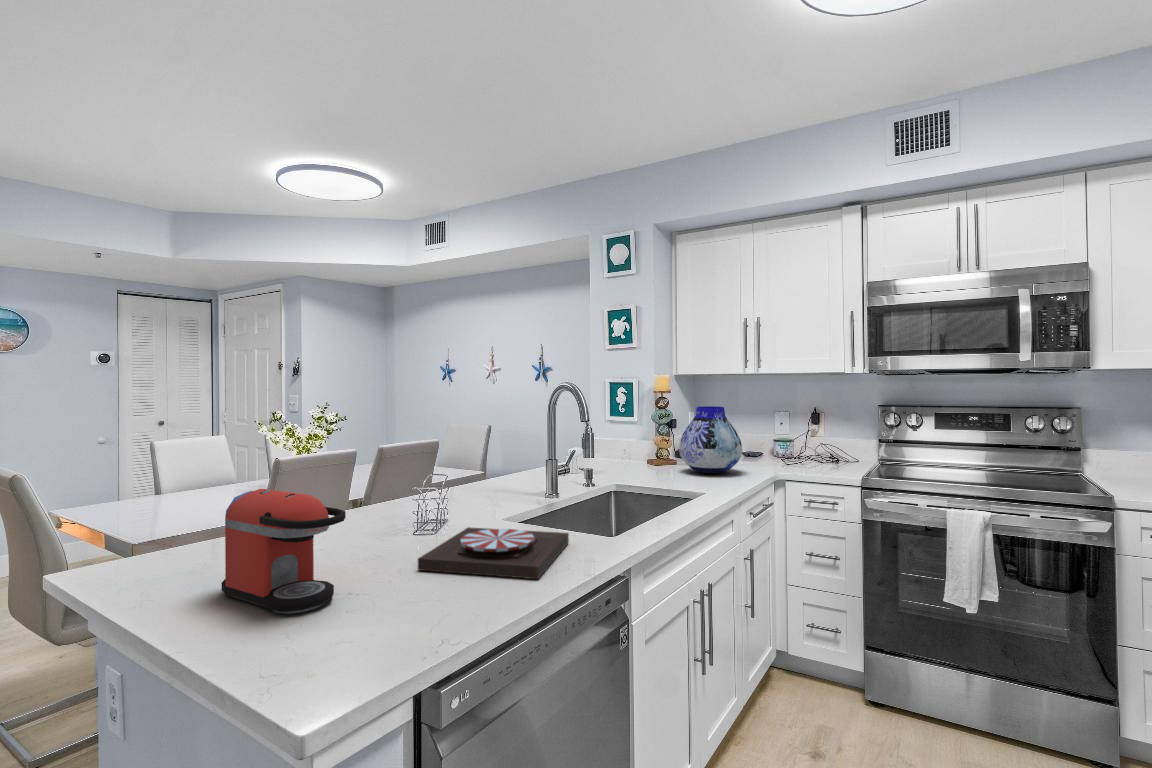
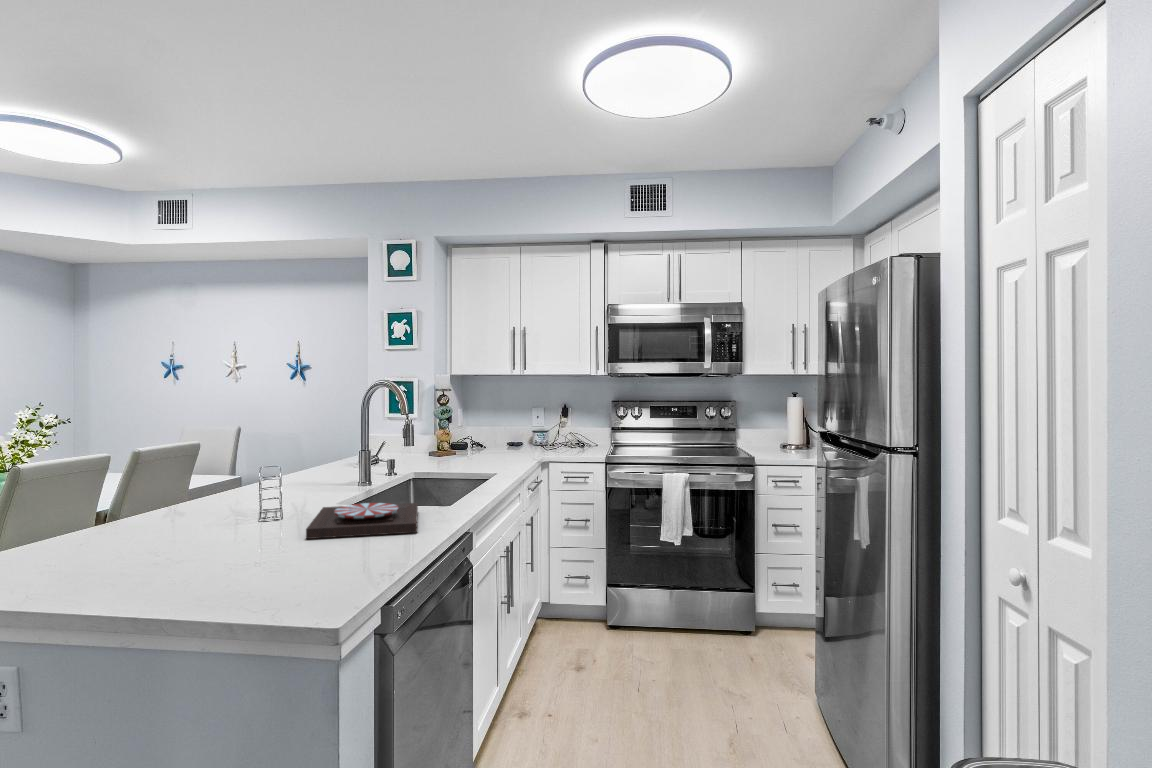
vase: present [679,406,742,473] -> none [464,402,518,459]
coffee maker: present [221,489,346,614] -> none [128,473,272,576]

